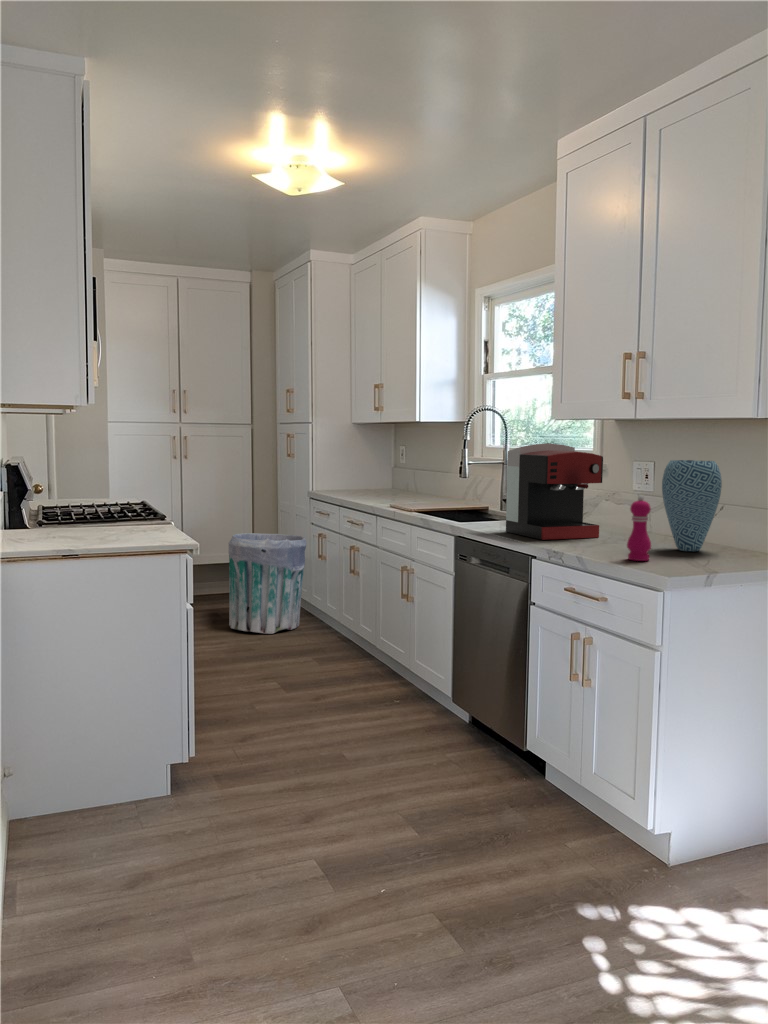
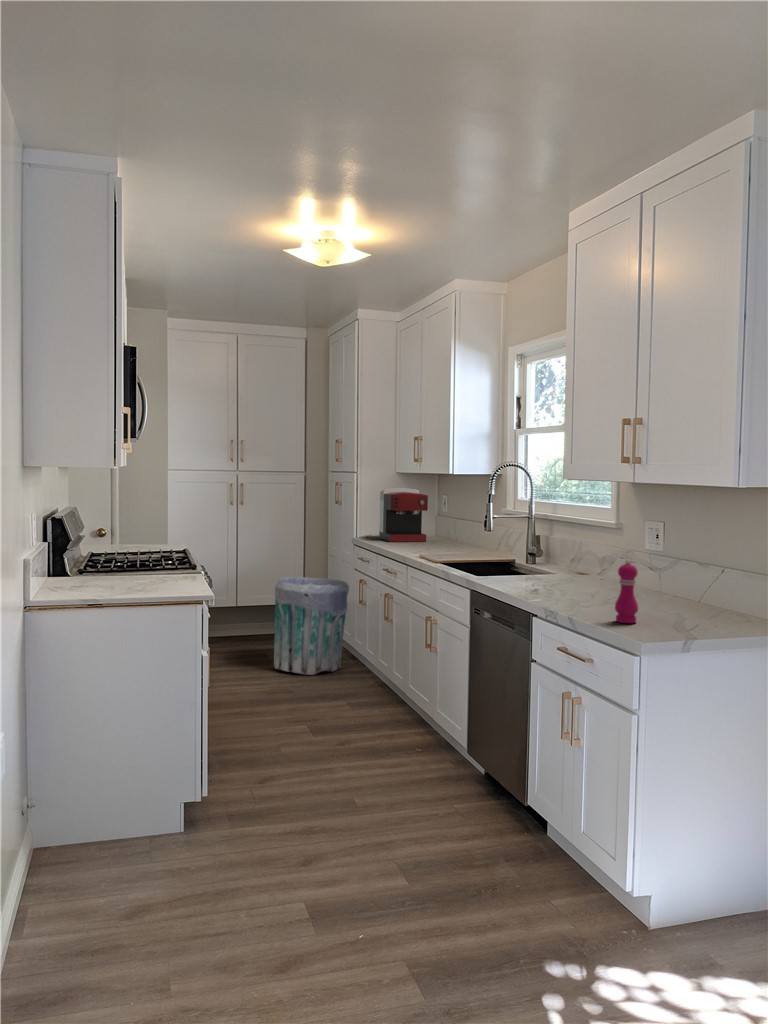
coffee maker: present [506,443,603,540] -> present [379,488,428,542]
vase: present [662,460,722,552] -> none [658,524,716,614]

